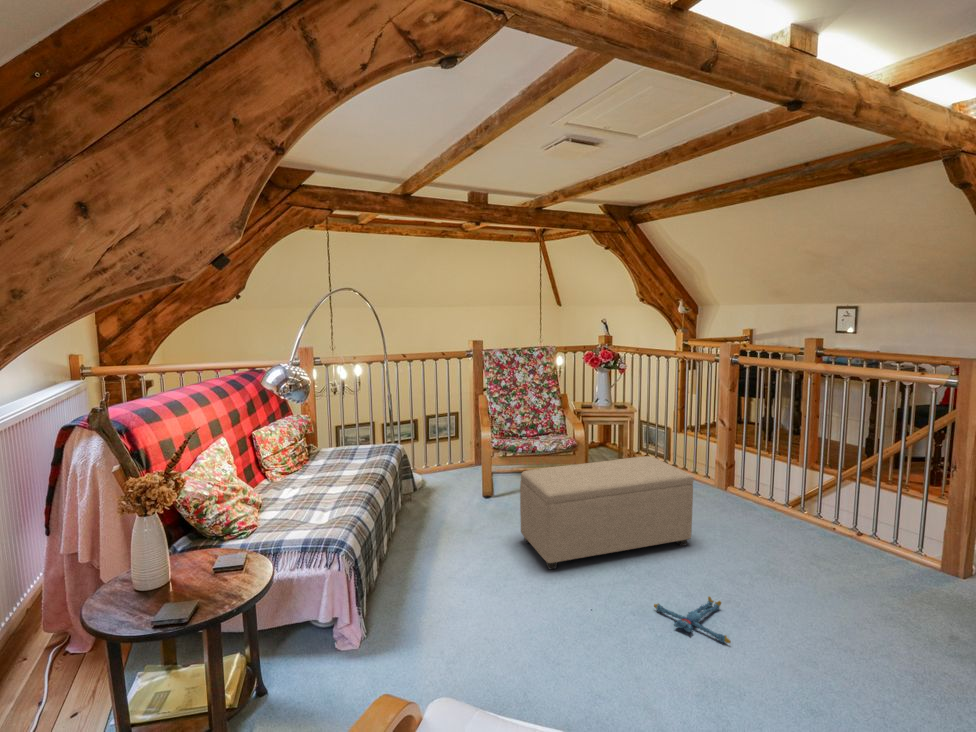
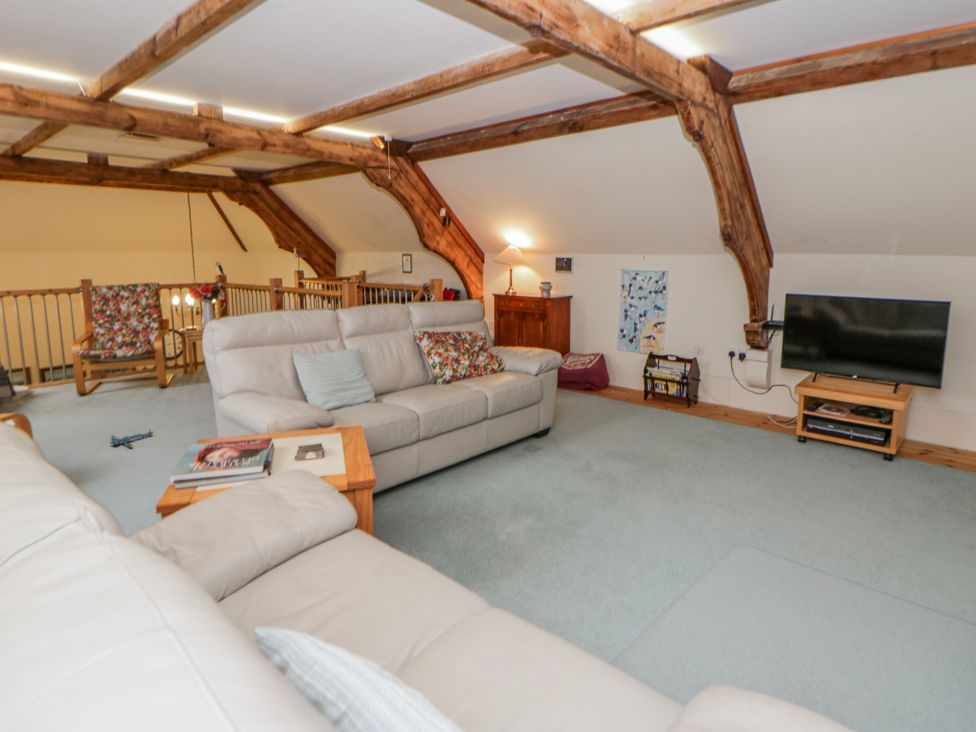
ottoman: present [520,456,693,569] -> none [57,357,187,427]

